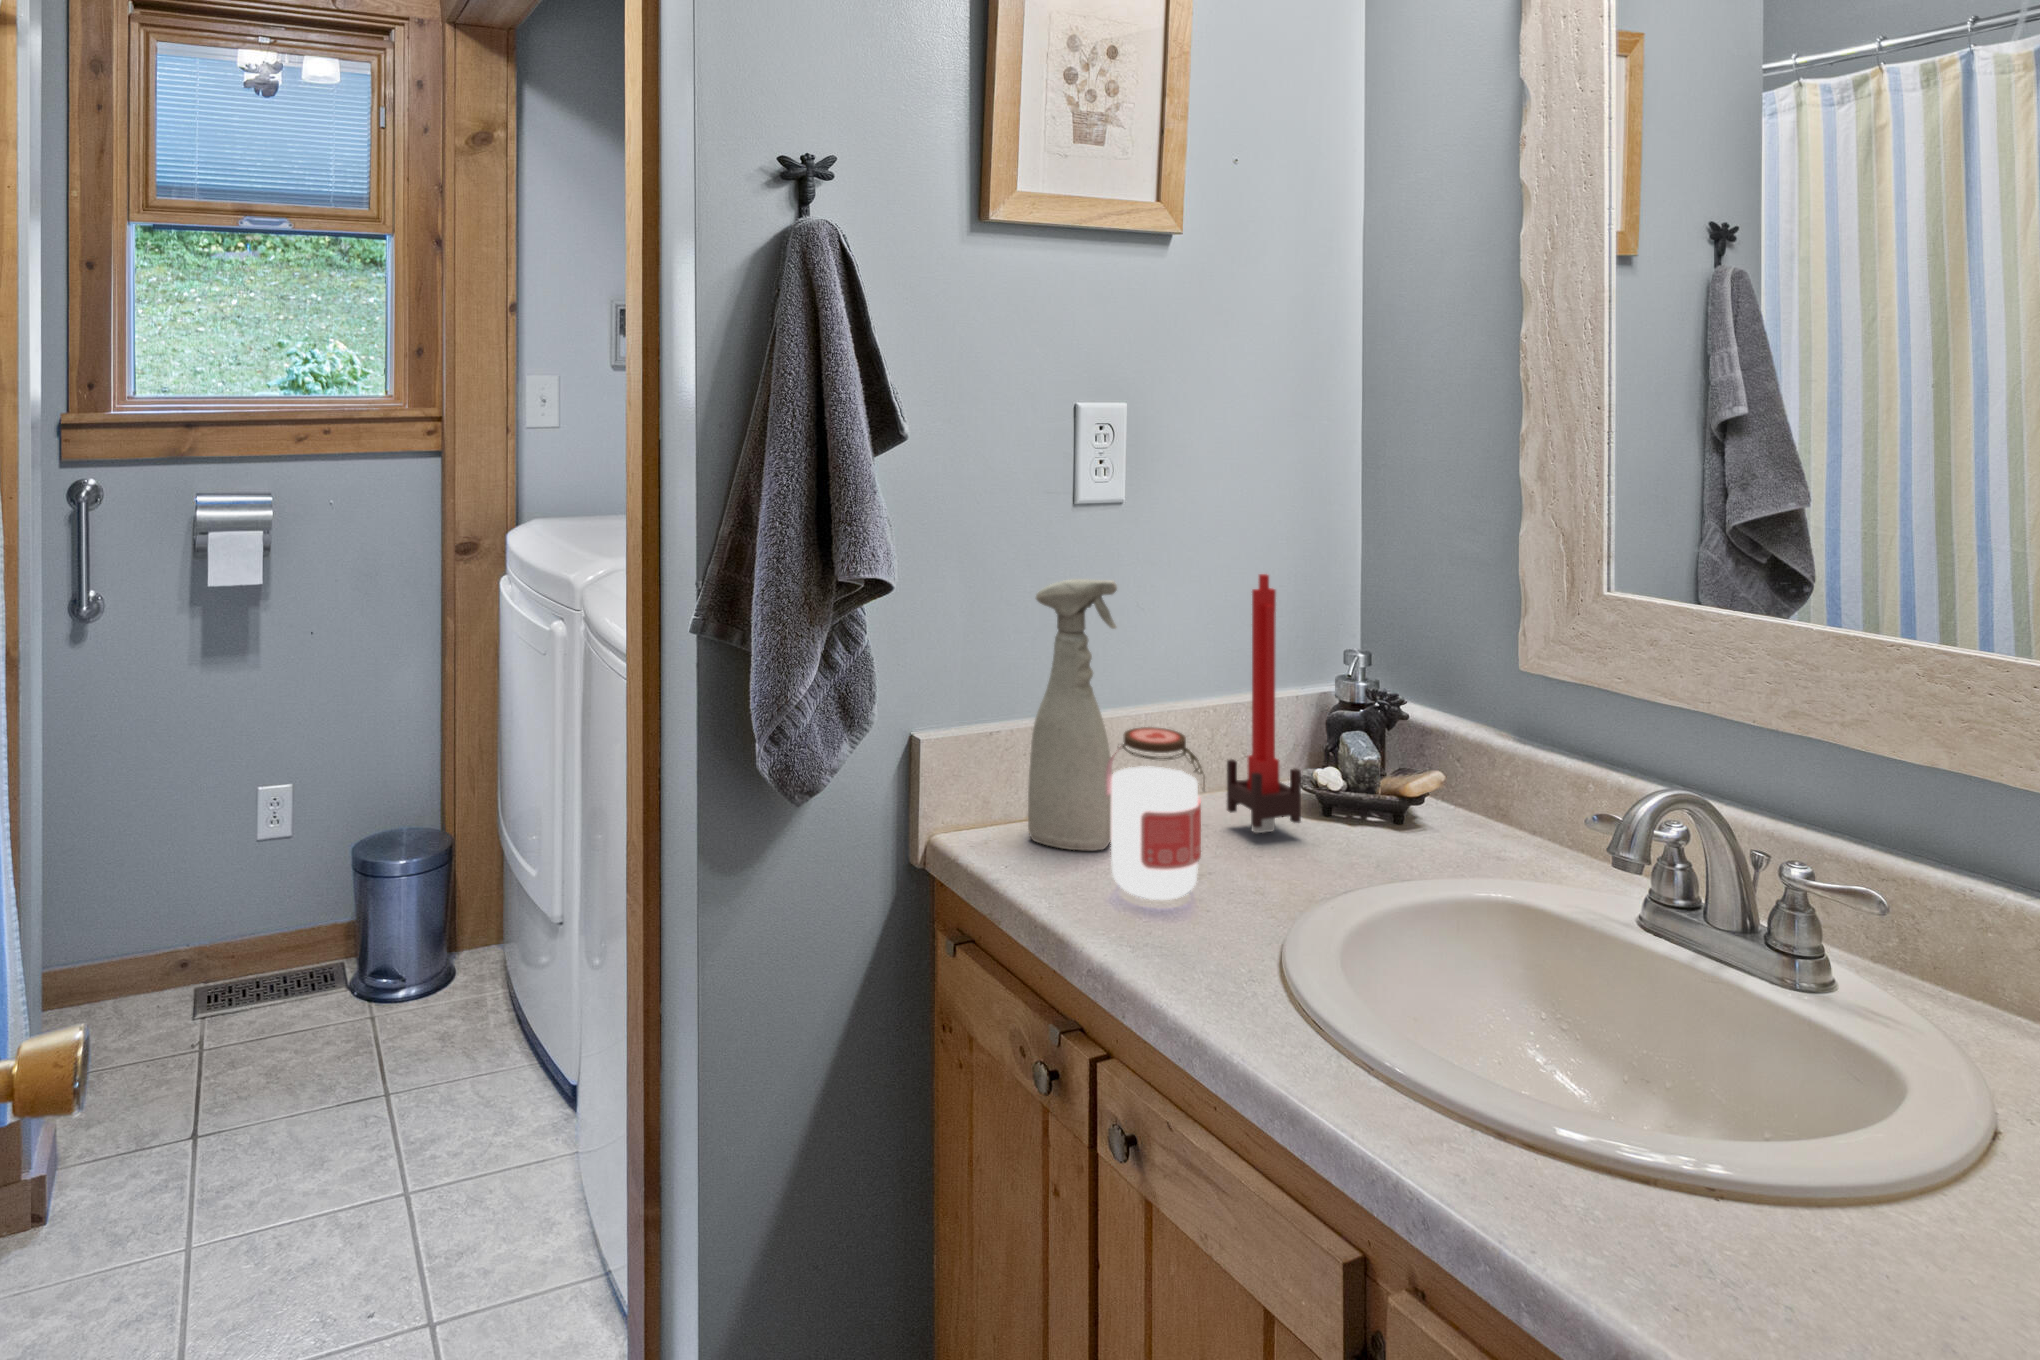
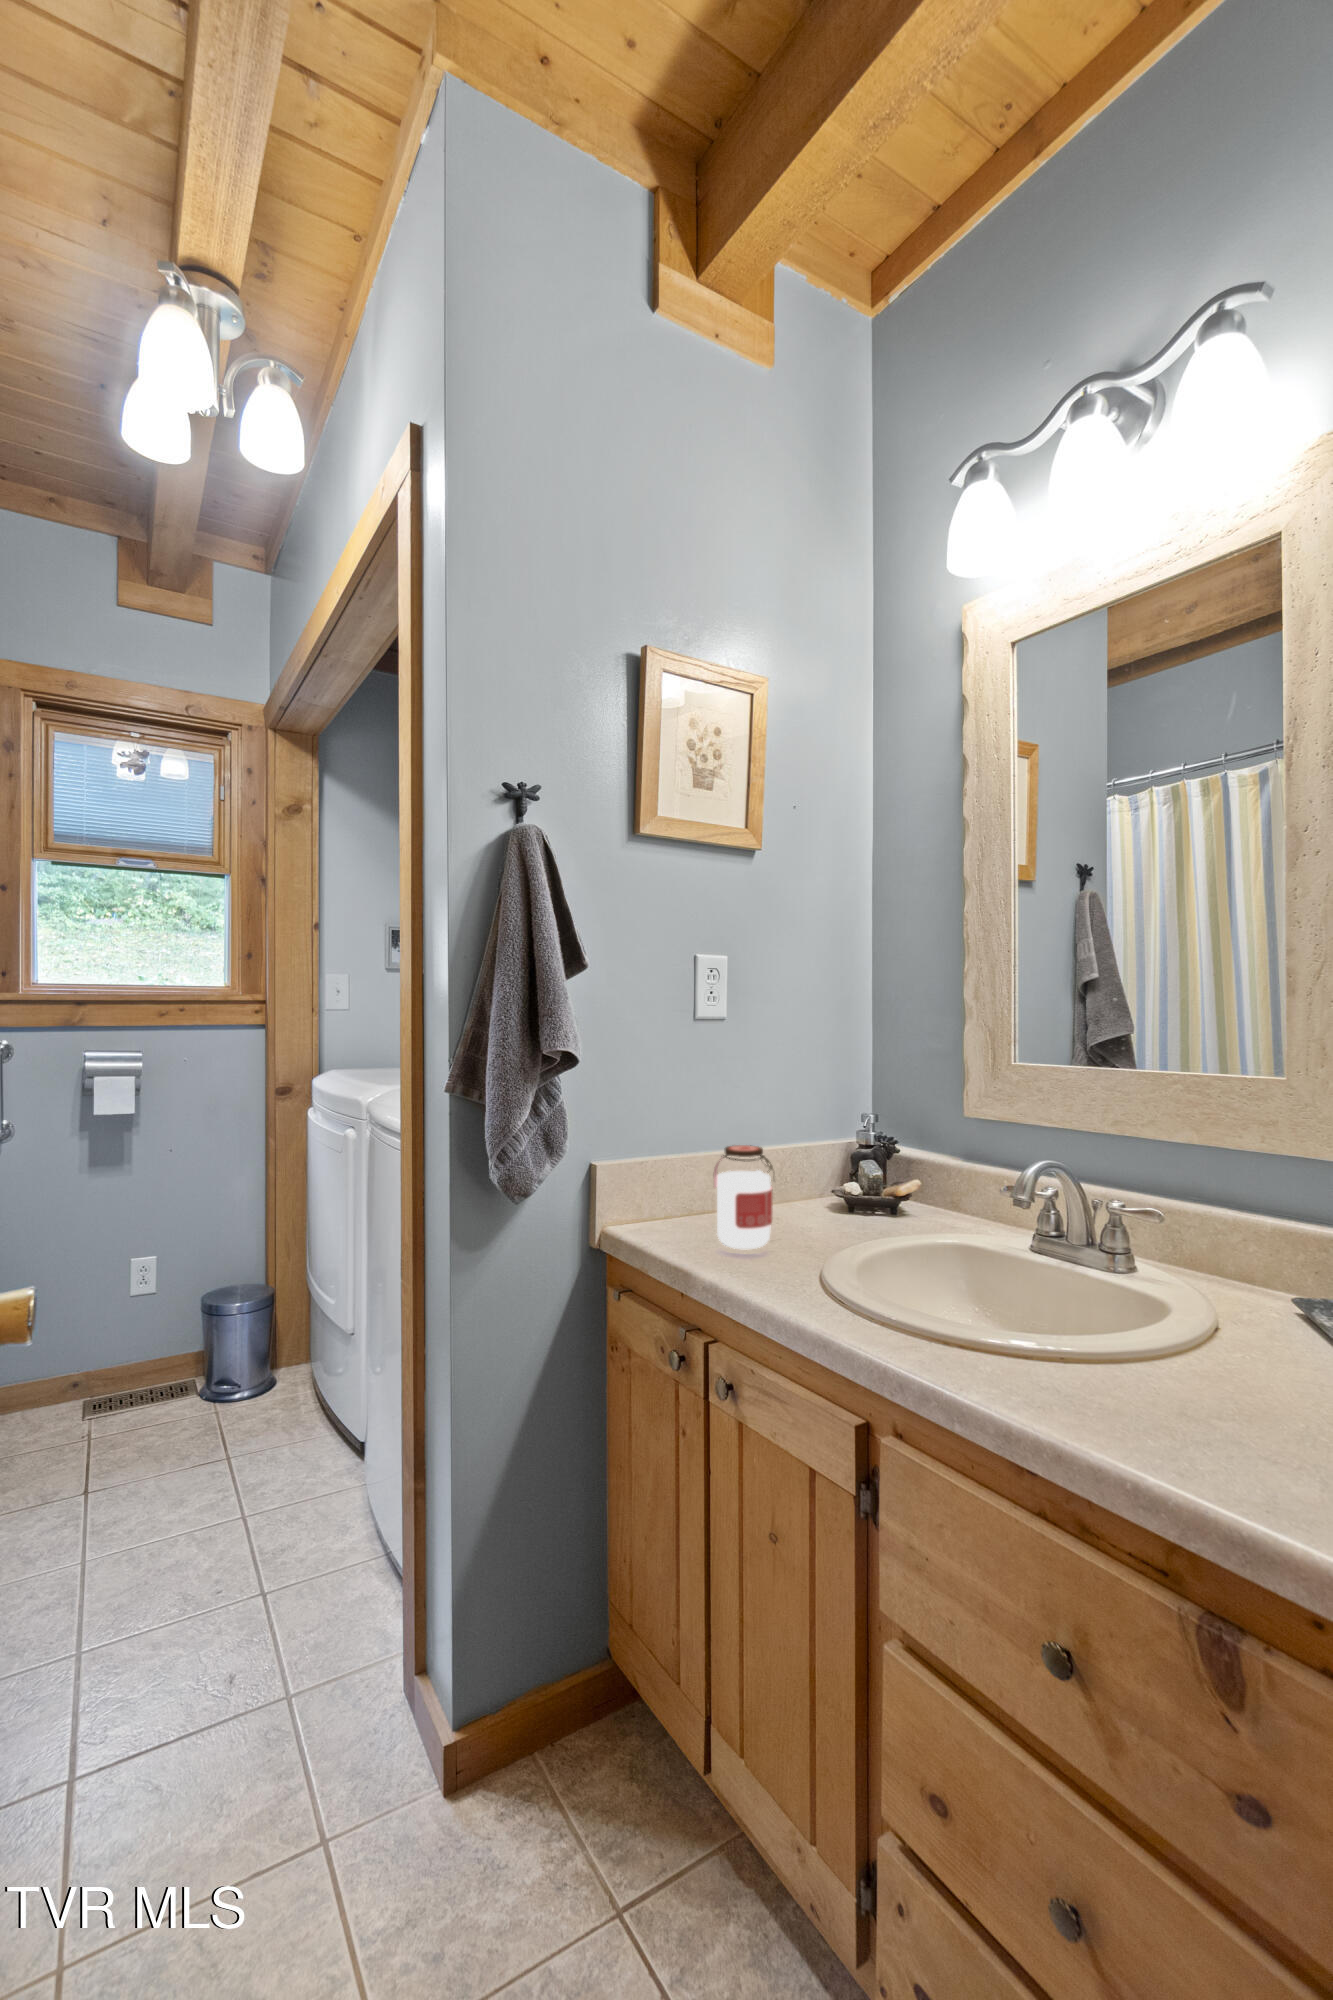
candle: present [1227,574,1301,833] -> none [789,1056,834,1219]
spray bottle: present [1028,579,1117,850] -> none [665,1059,721,1230]

